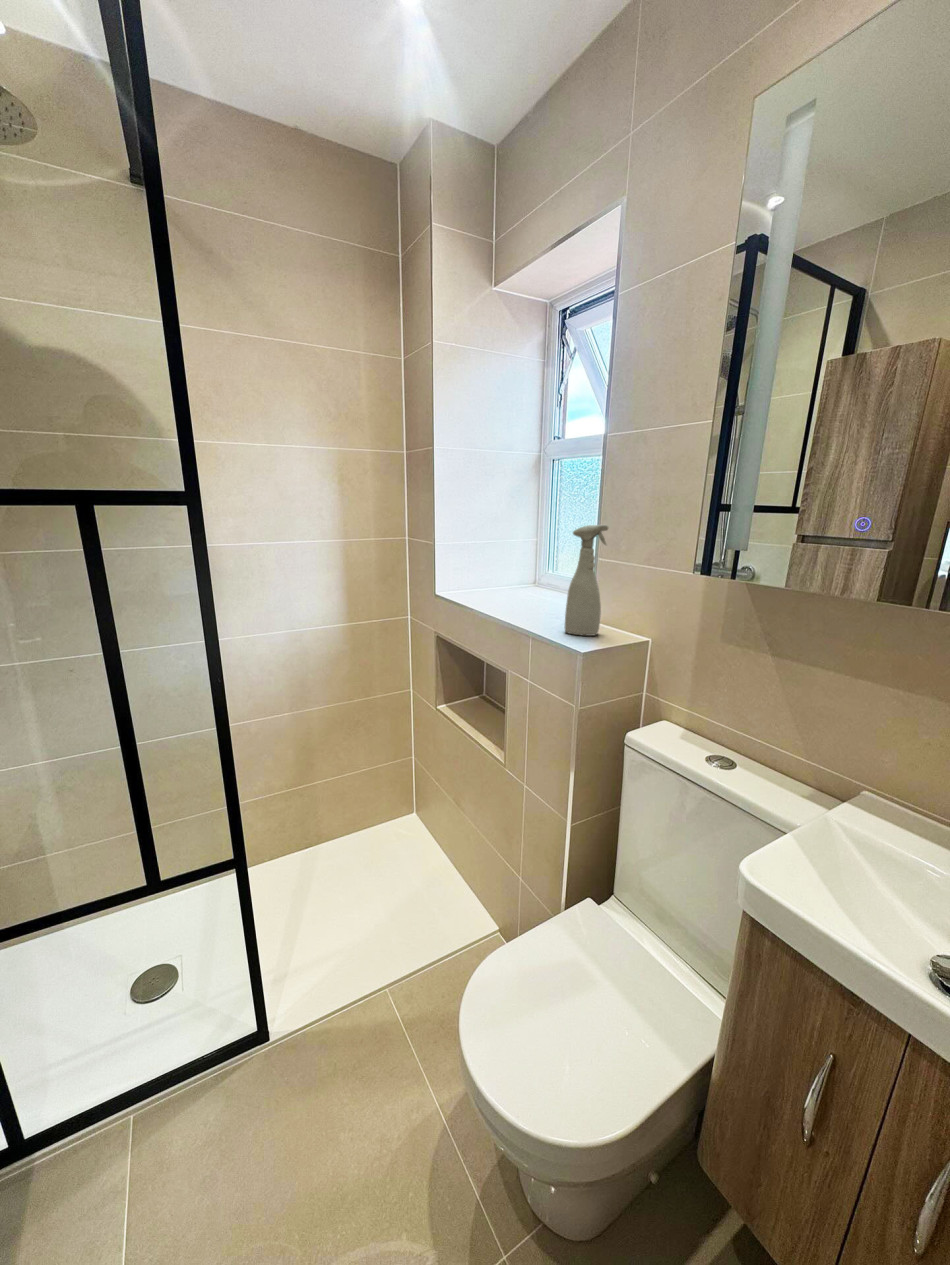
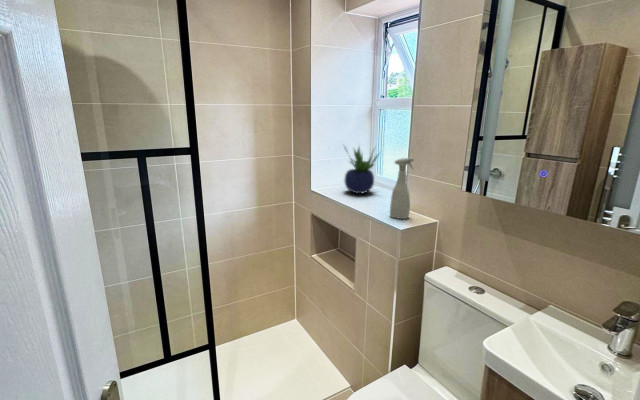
potted plant: none [487,510,553,599] -> present [345,148,377,194]

